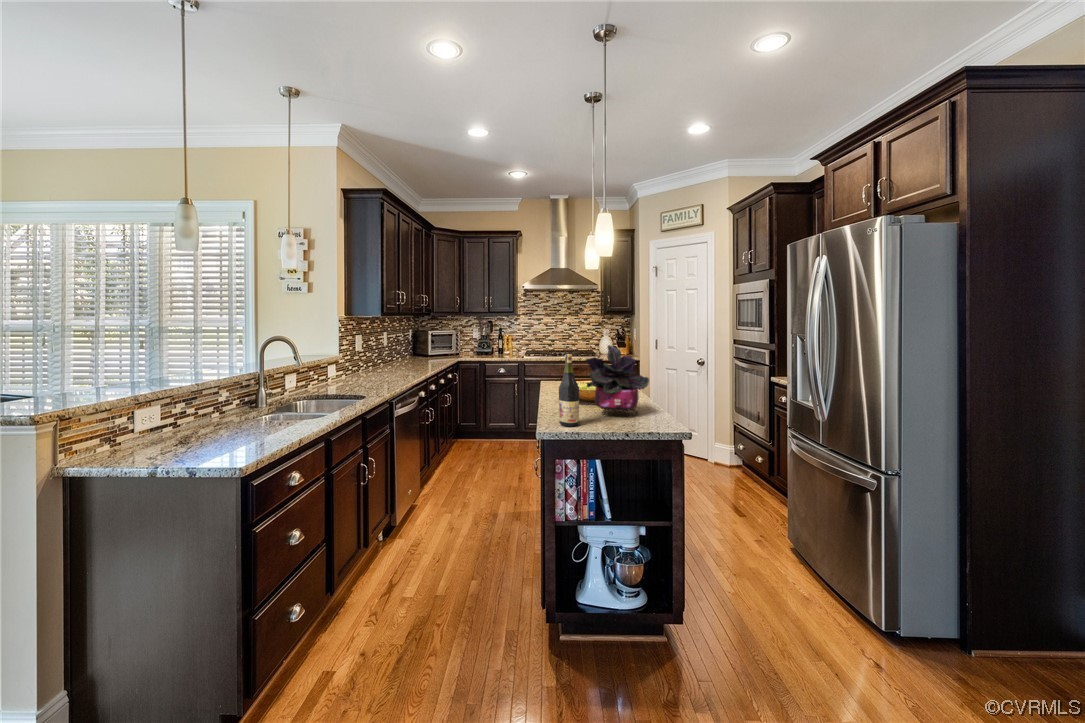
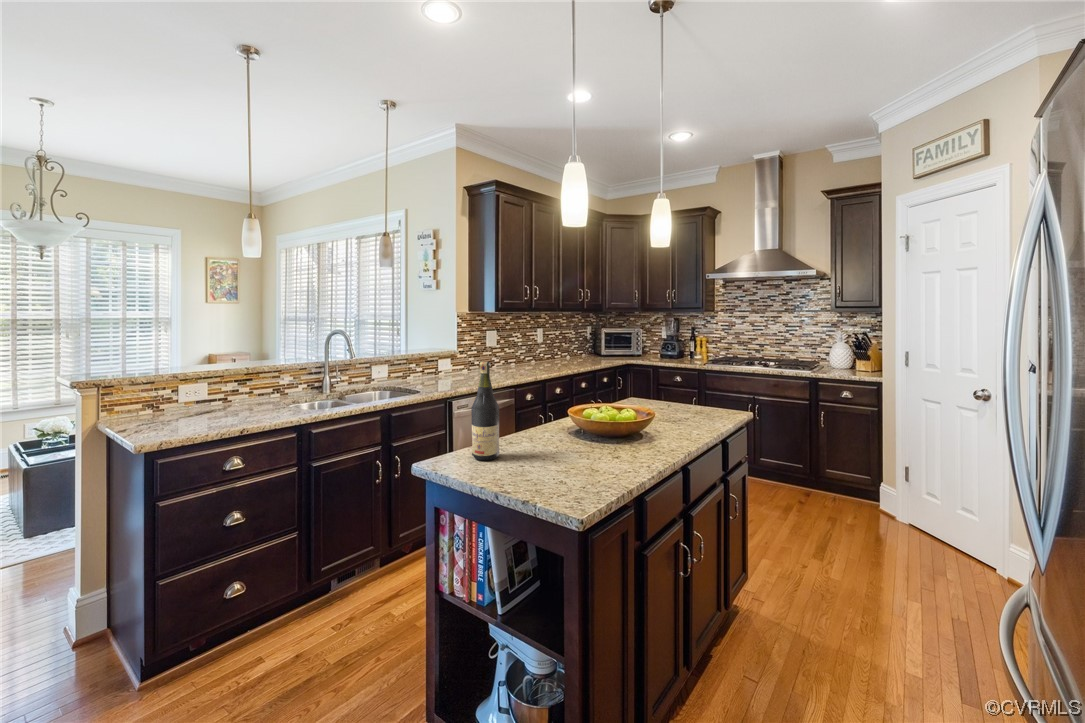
potted plant: present [585,345,649,415] -> none [528,353,620,459]

